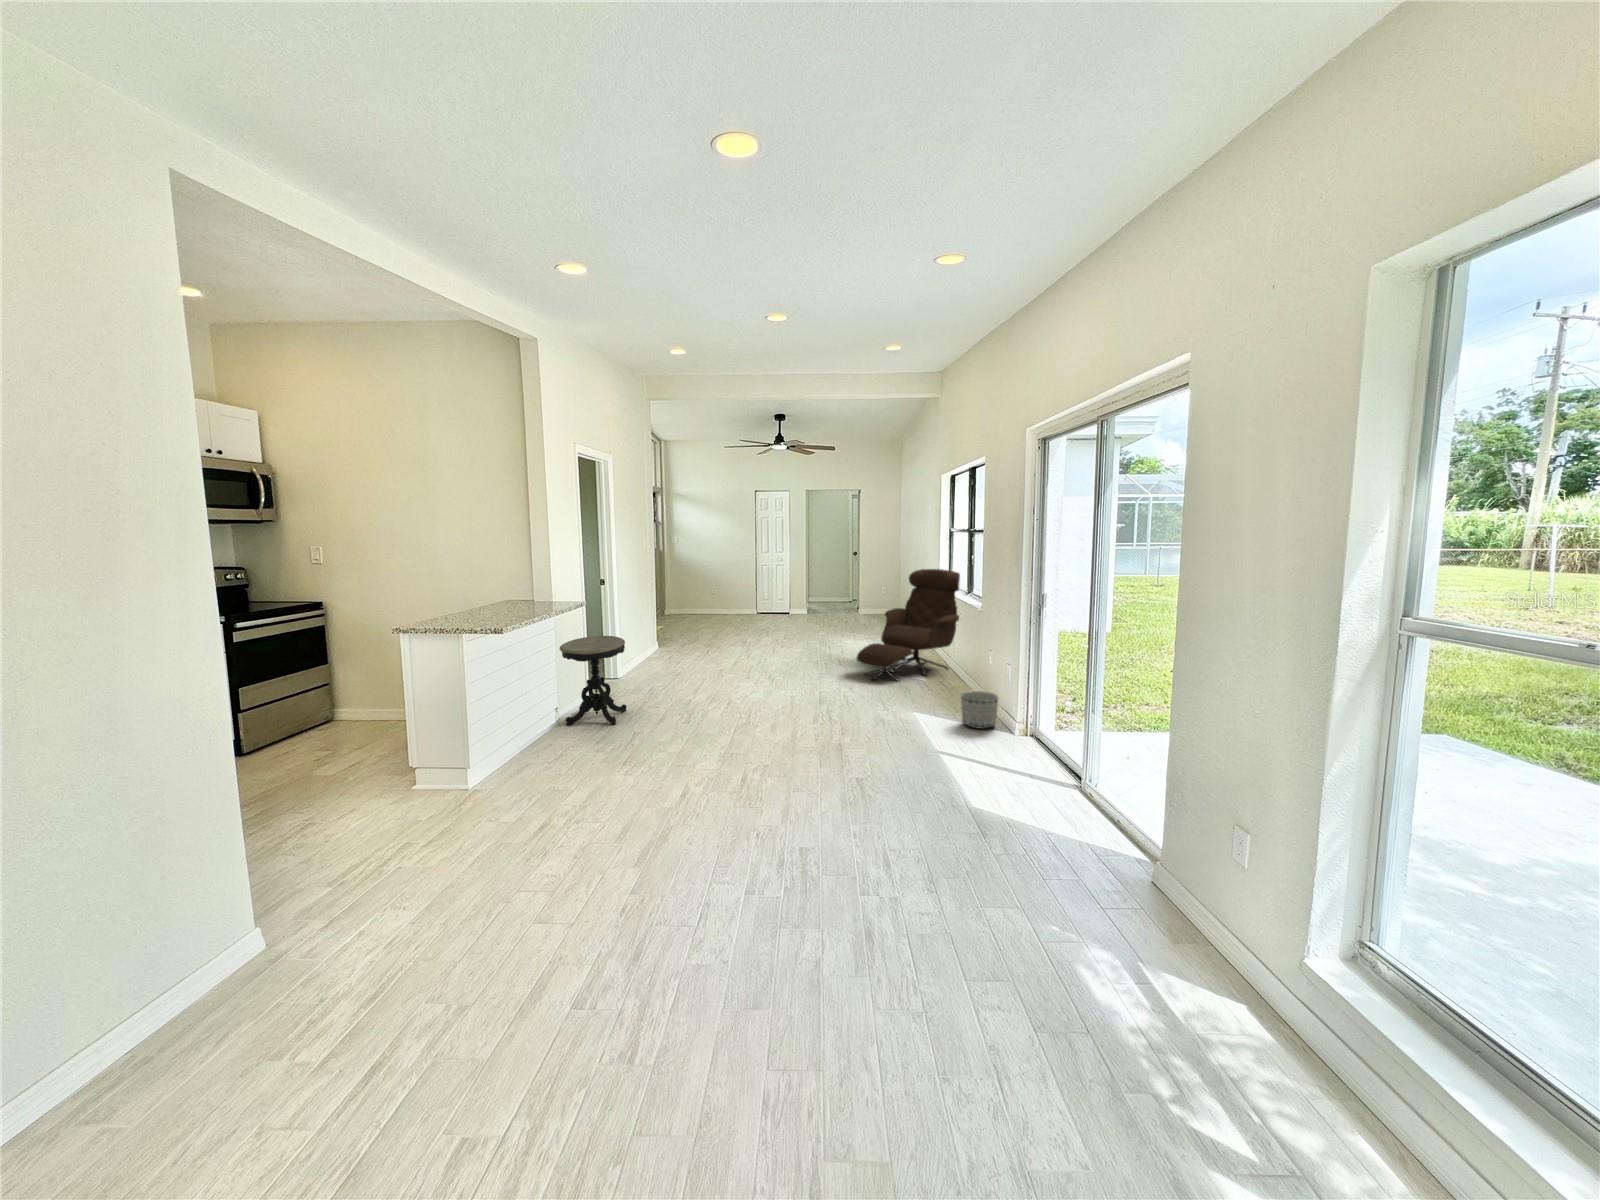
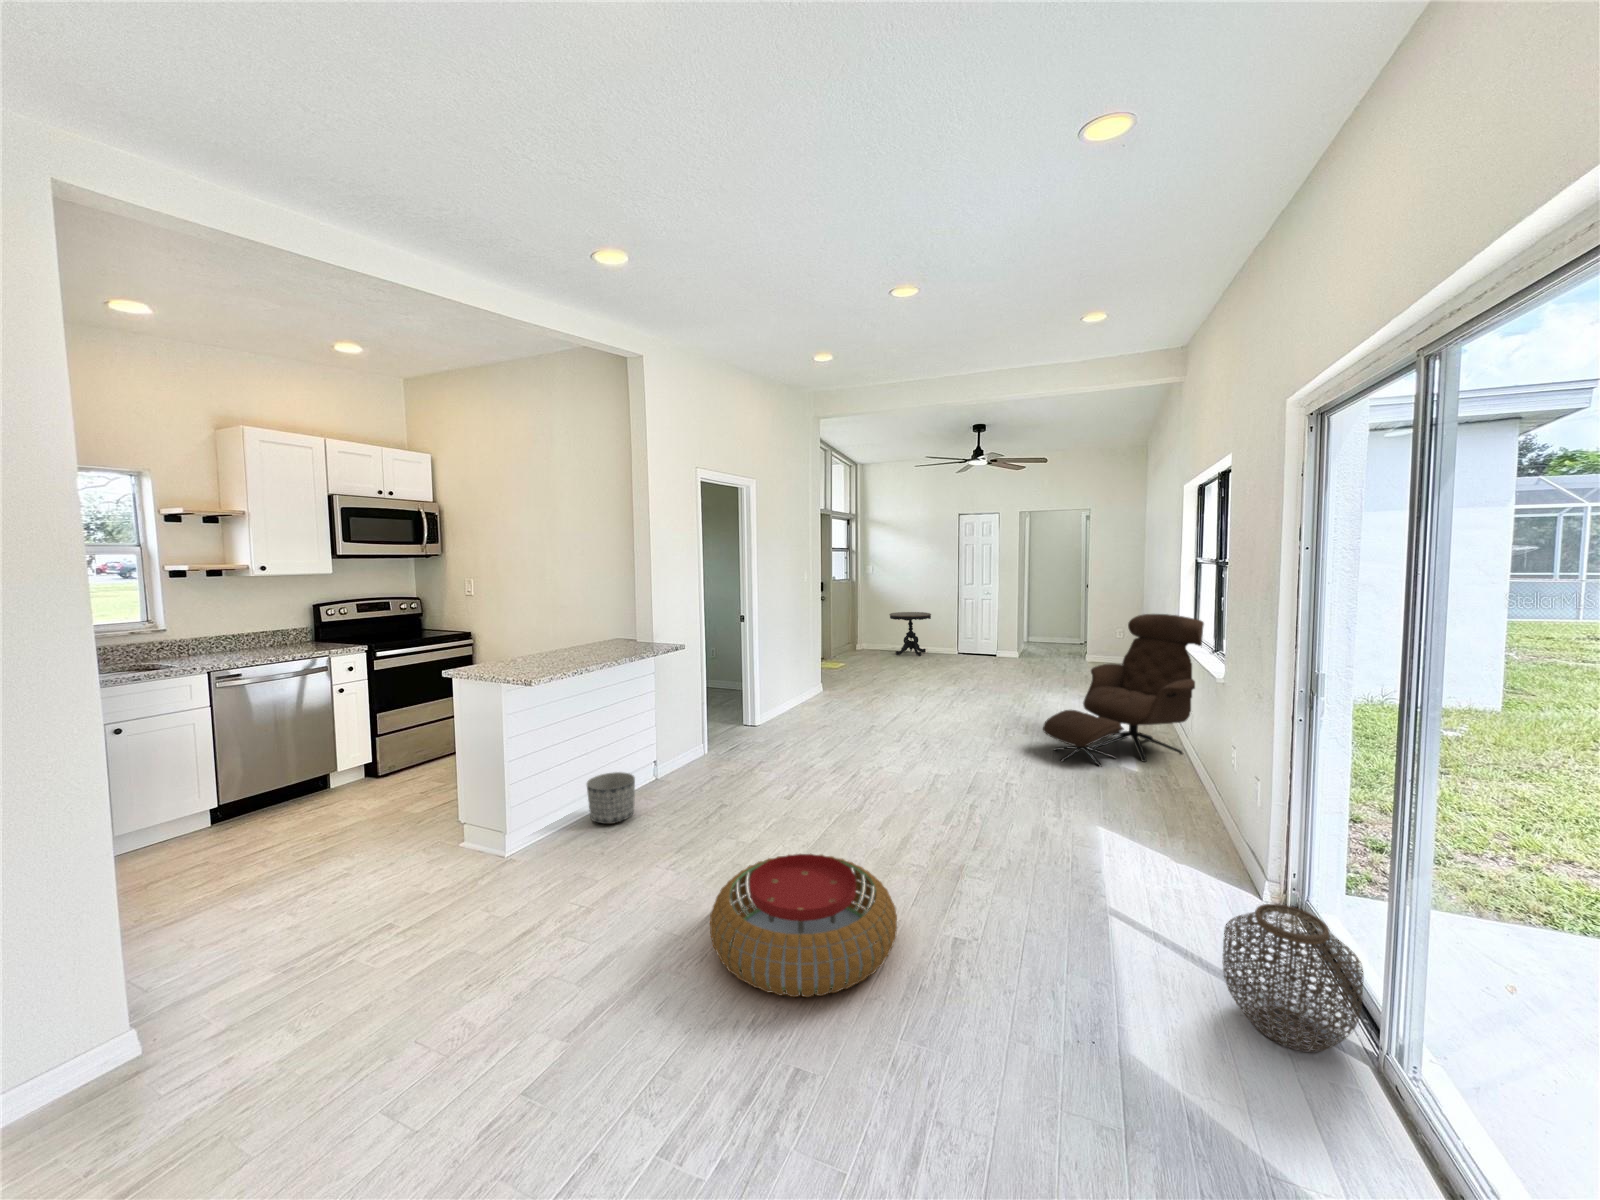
side table: present [560,636,627,725] -> present [889,612,931,656]
planter: present [961,691,998,729] -> present [587,772,635,824]
woven basket: none [1004,718,1069,790] -> present [1223,904,1363,1052]
pouf: none [692,738,823,819] -> present [710,854,897,997]

